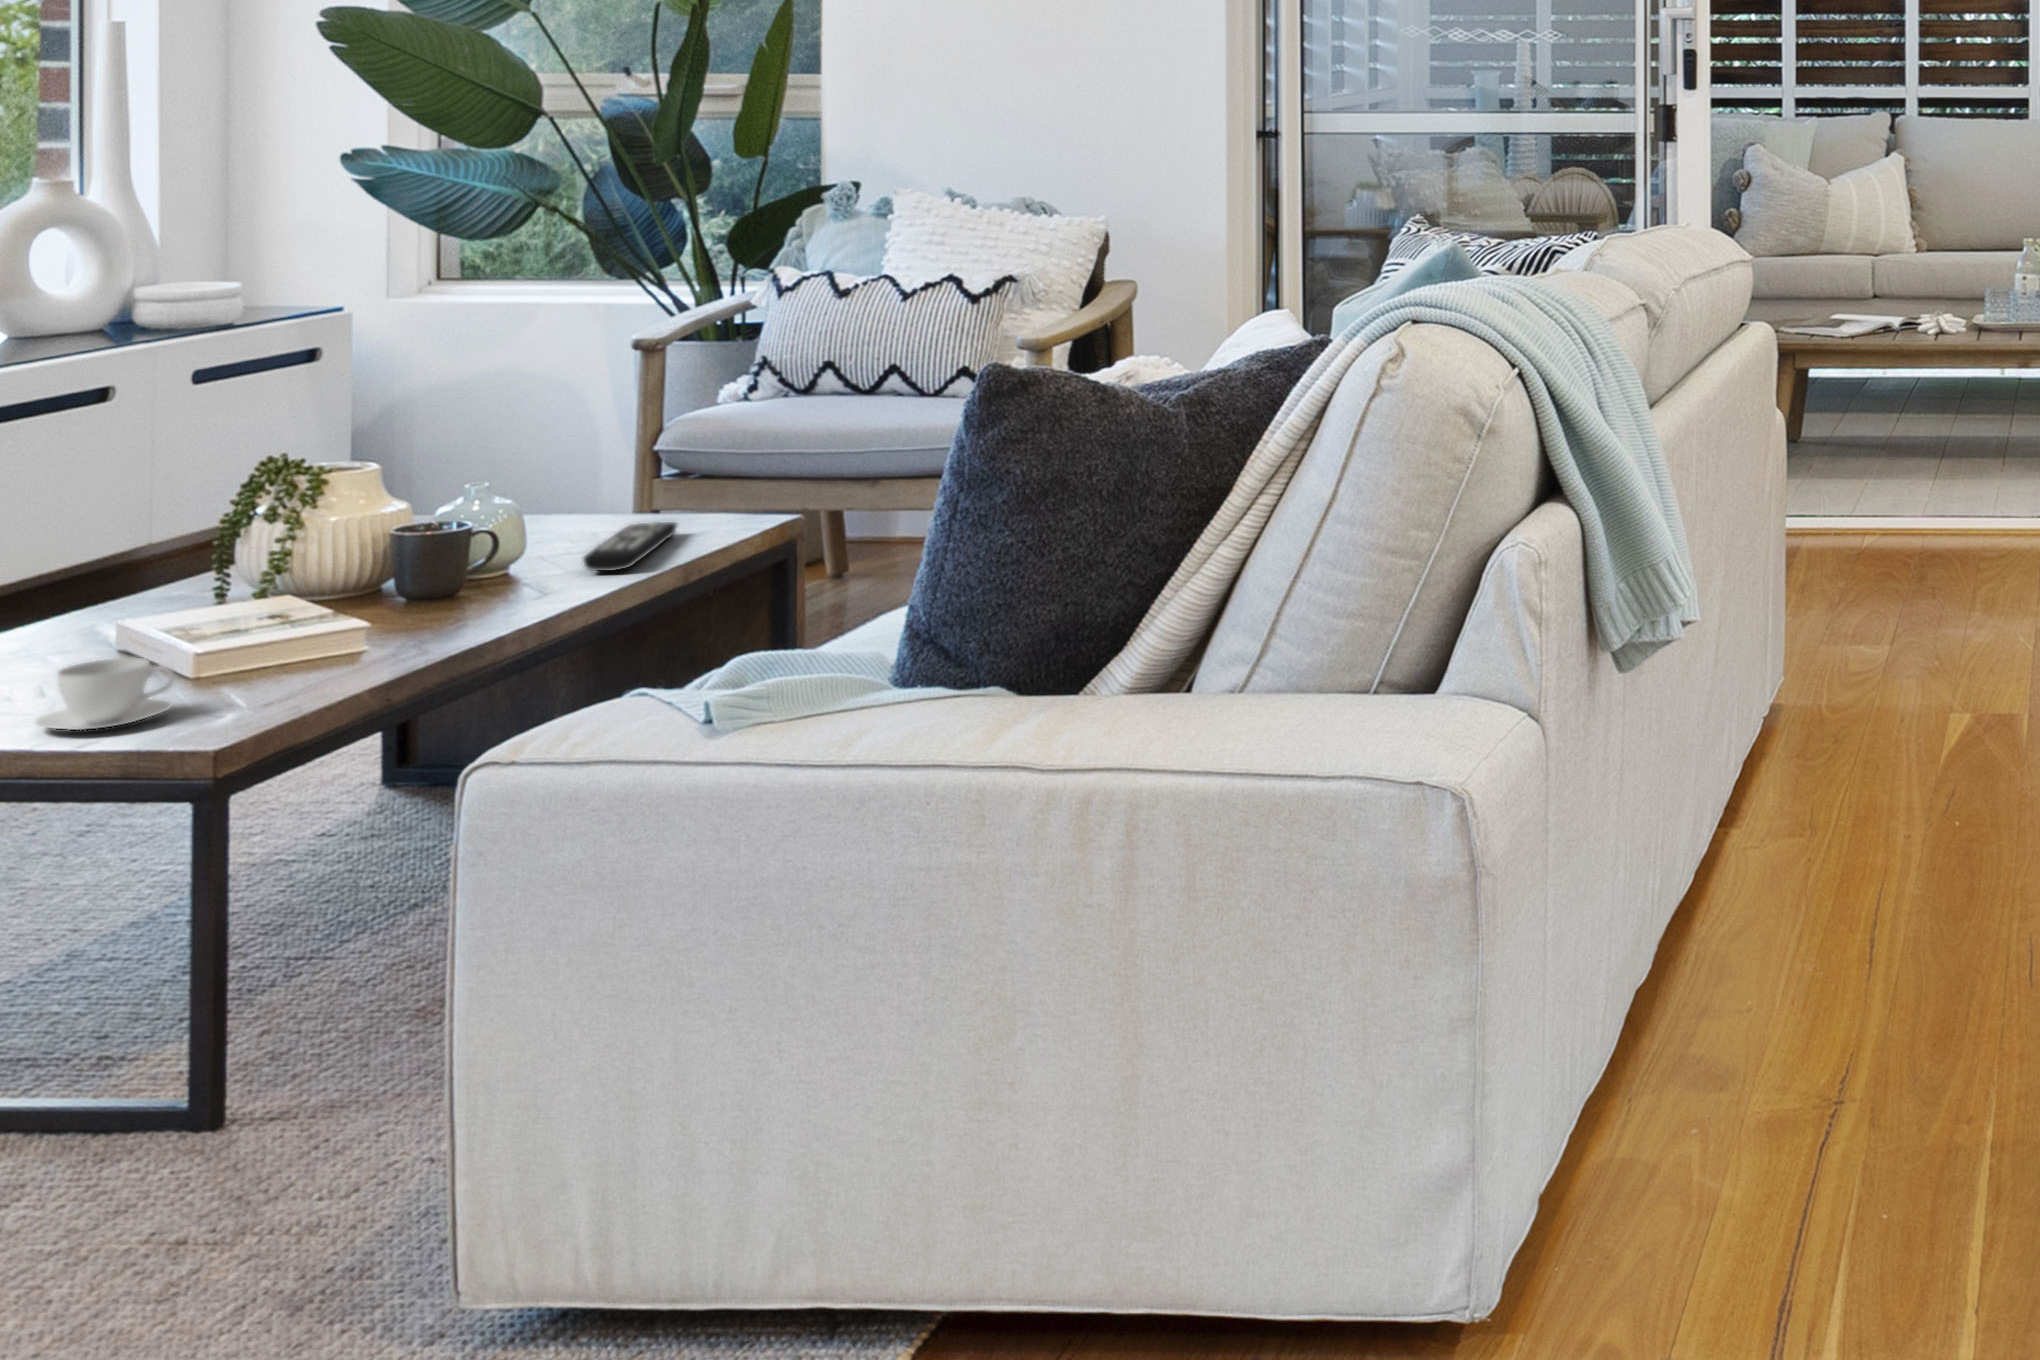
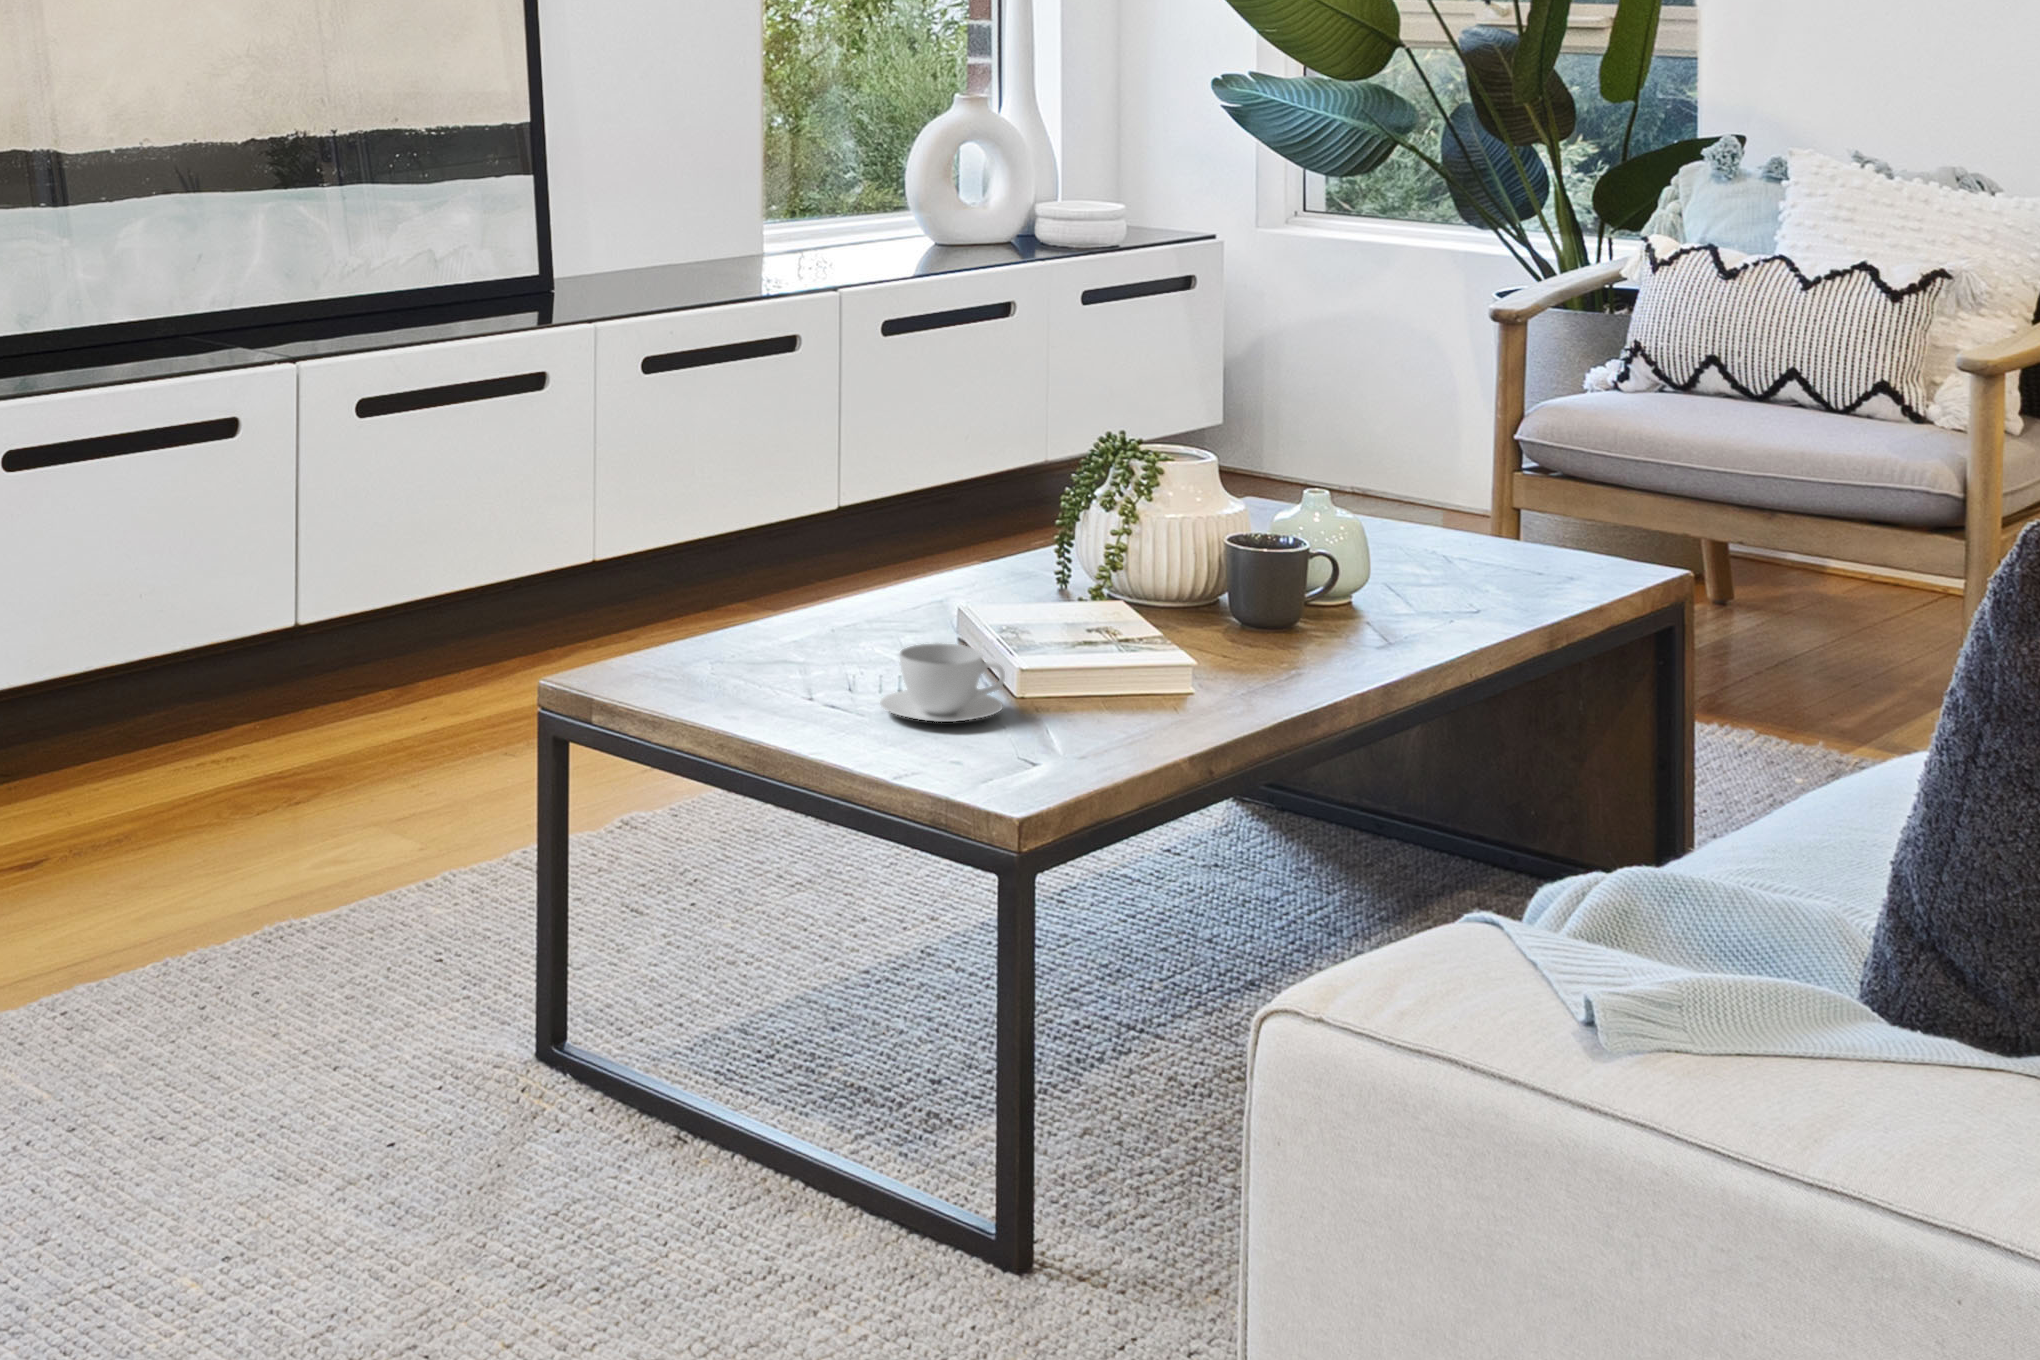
remote control: present [583,522,677,571] -> none [1426,545,1532,605]

